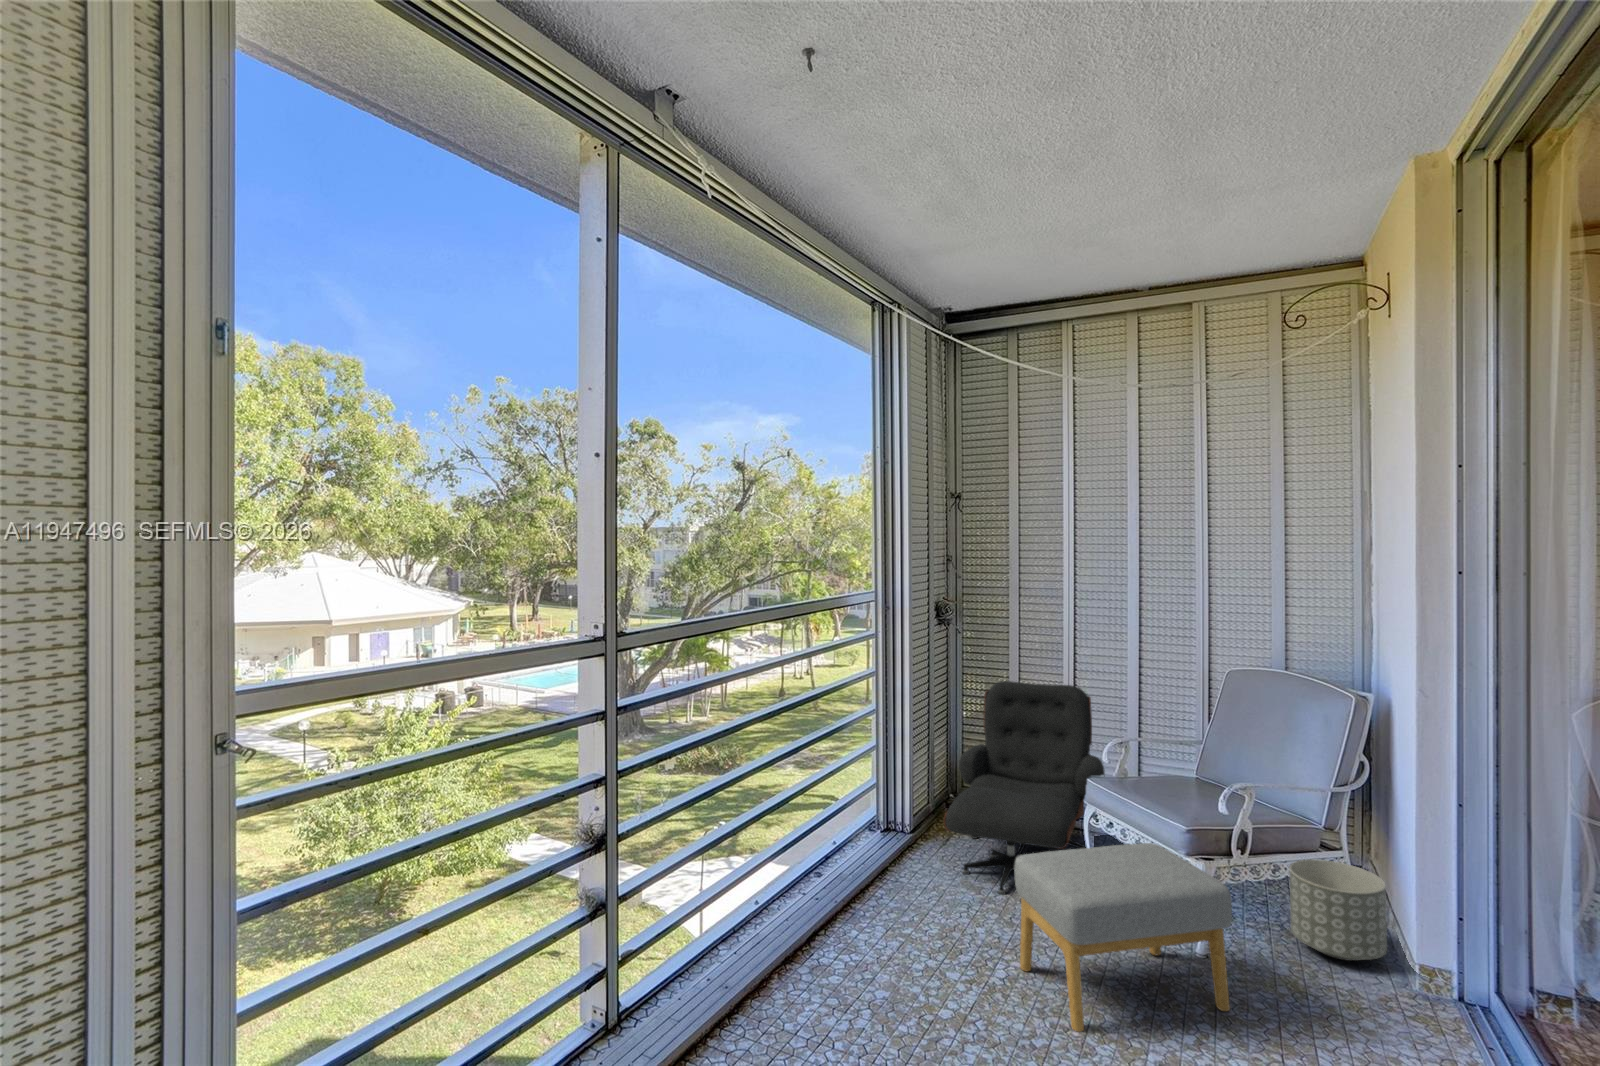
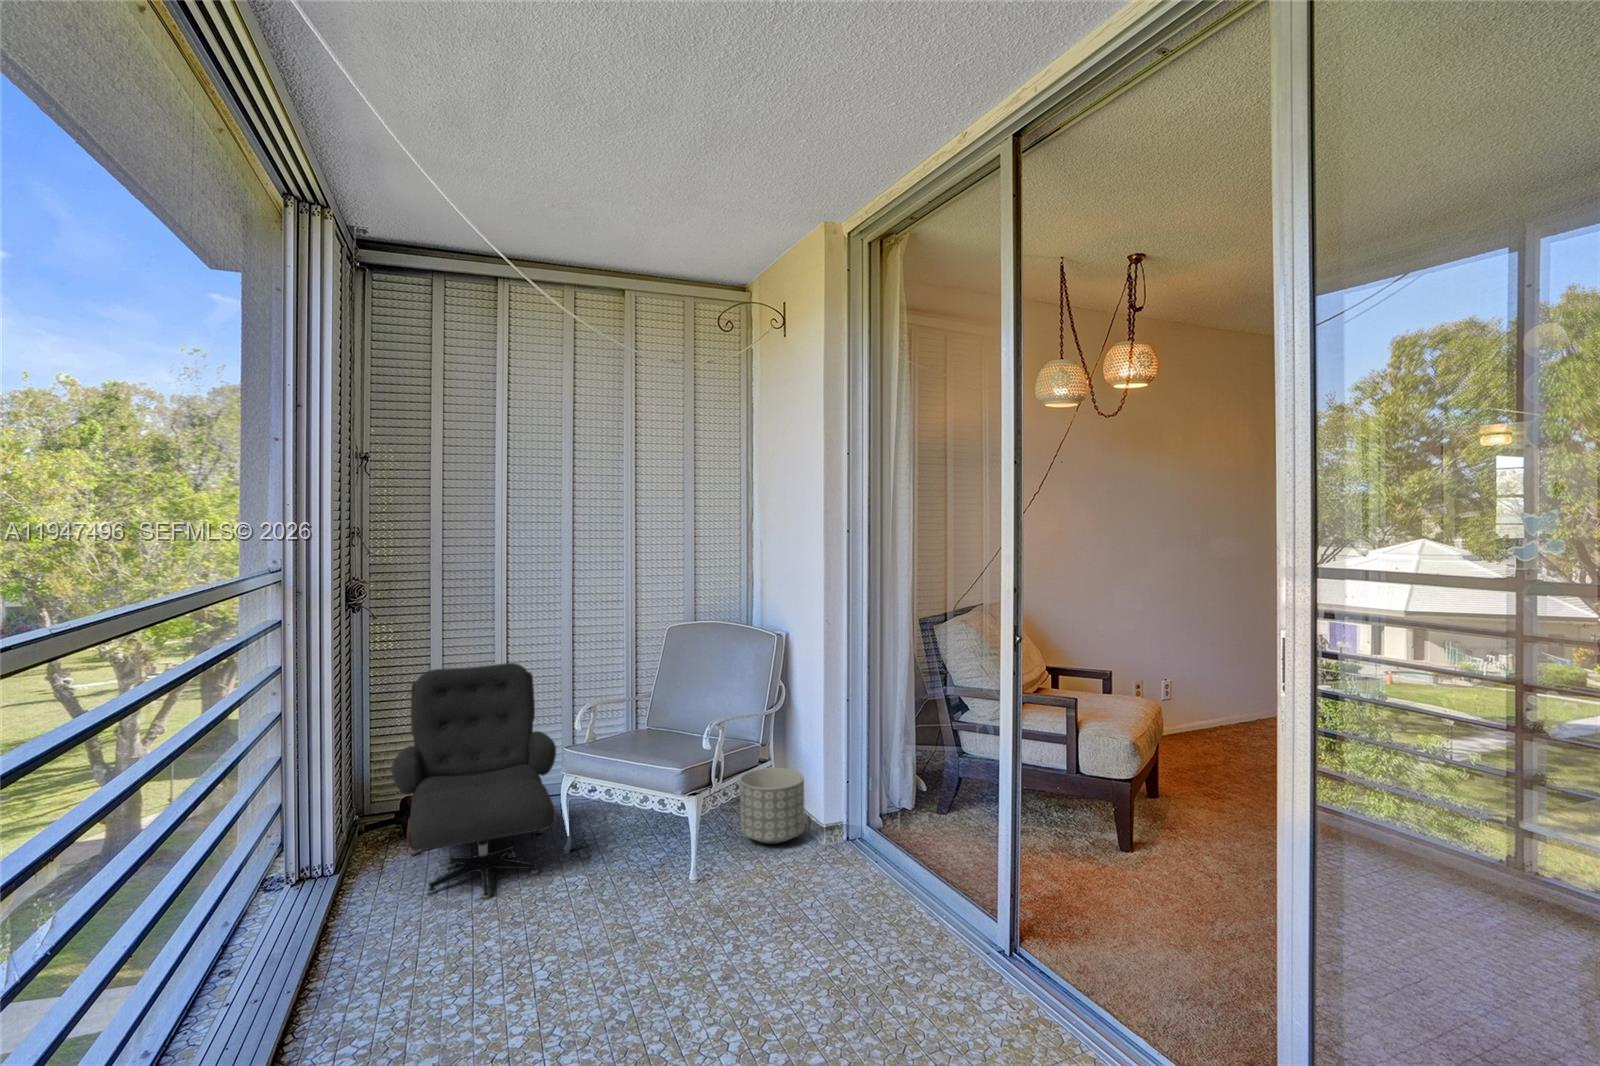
footstool: present [1015,843,1232,1032] -> none [550,791,742,990]

